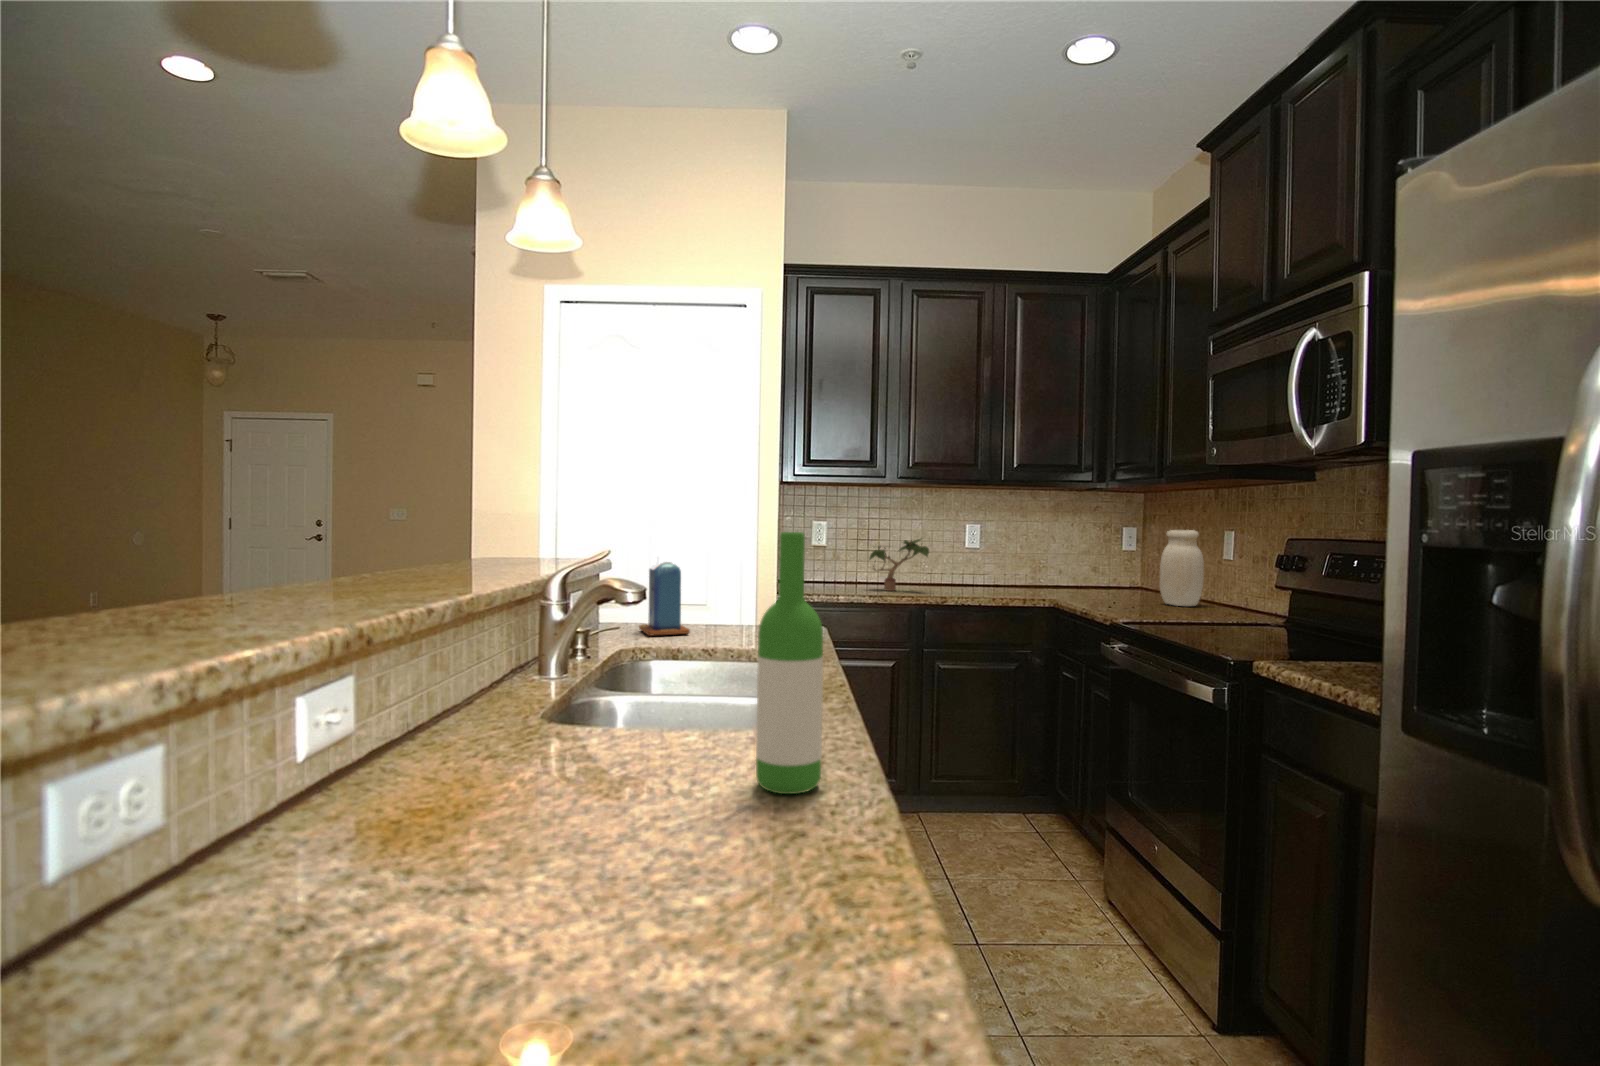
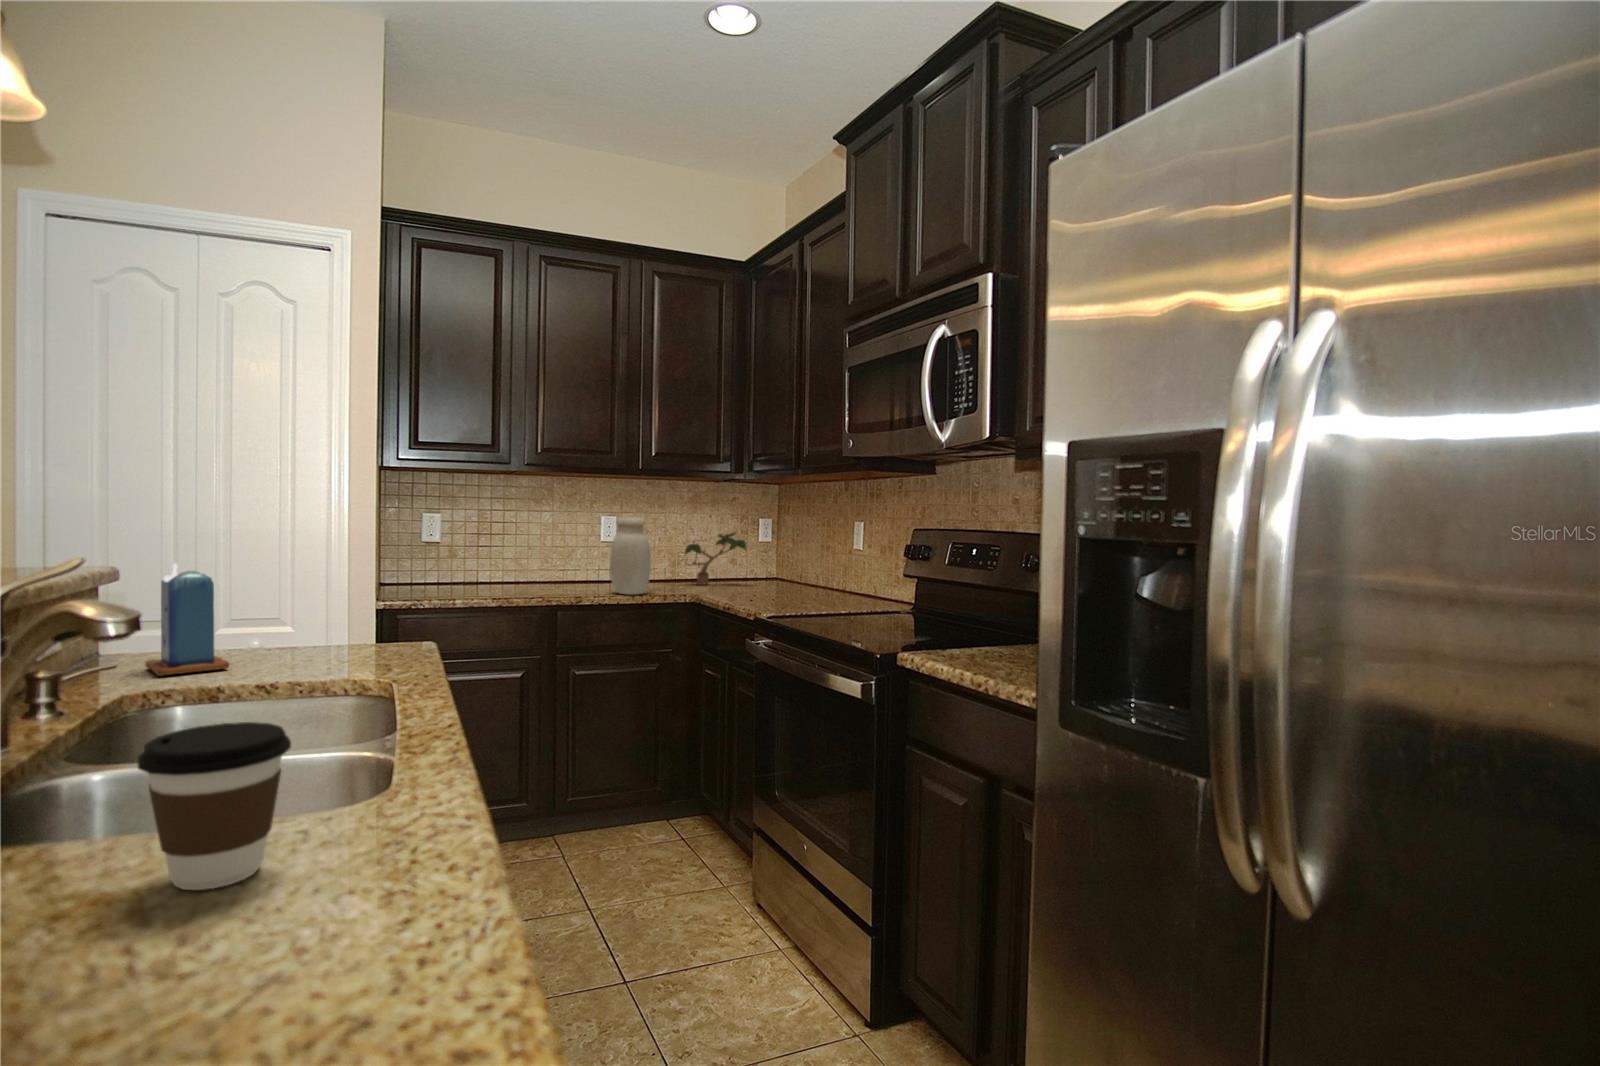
jar: present [1160,530,1204,606] -> present [610,518,651,595]
wine bottle: present [756,532,823,794] -> none [296,532,408,937]
potted plant: present [869,539,929,591] -> present [685,532,747,585]
coffee cup: none [667,657,749,759] -> present [138,722,291,890]

